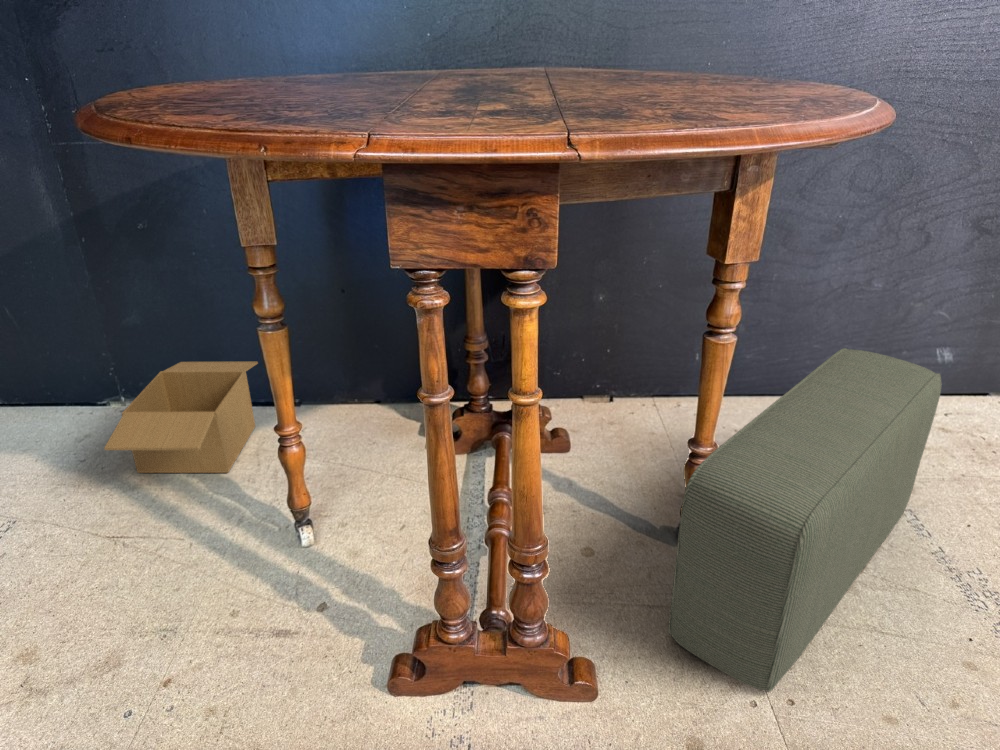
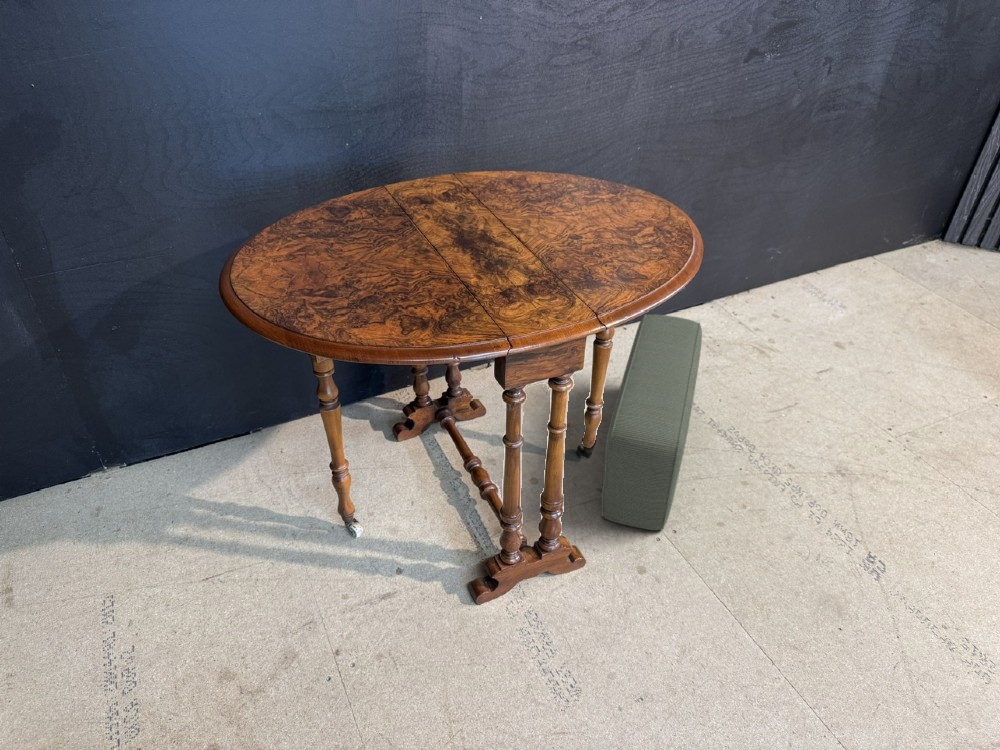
cardboard box: present [104,361,258,473] -> none [156,409,252,526]

